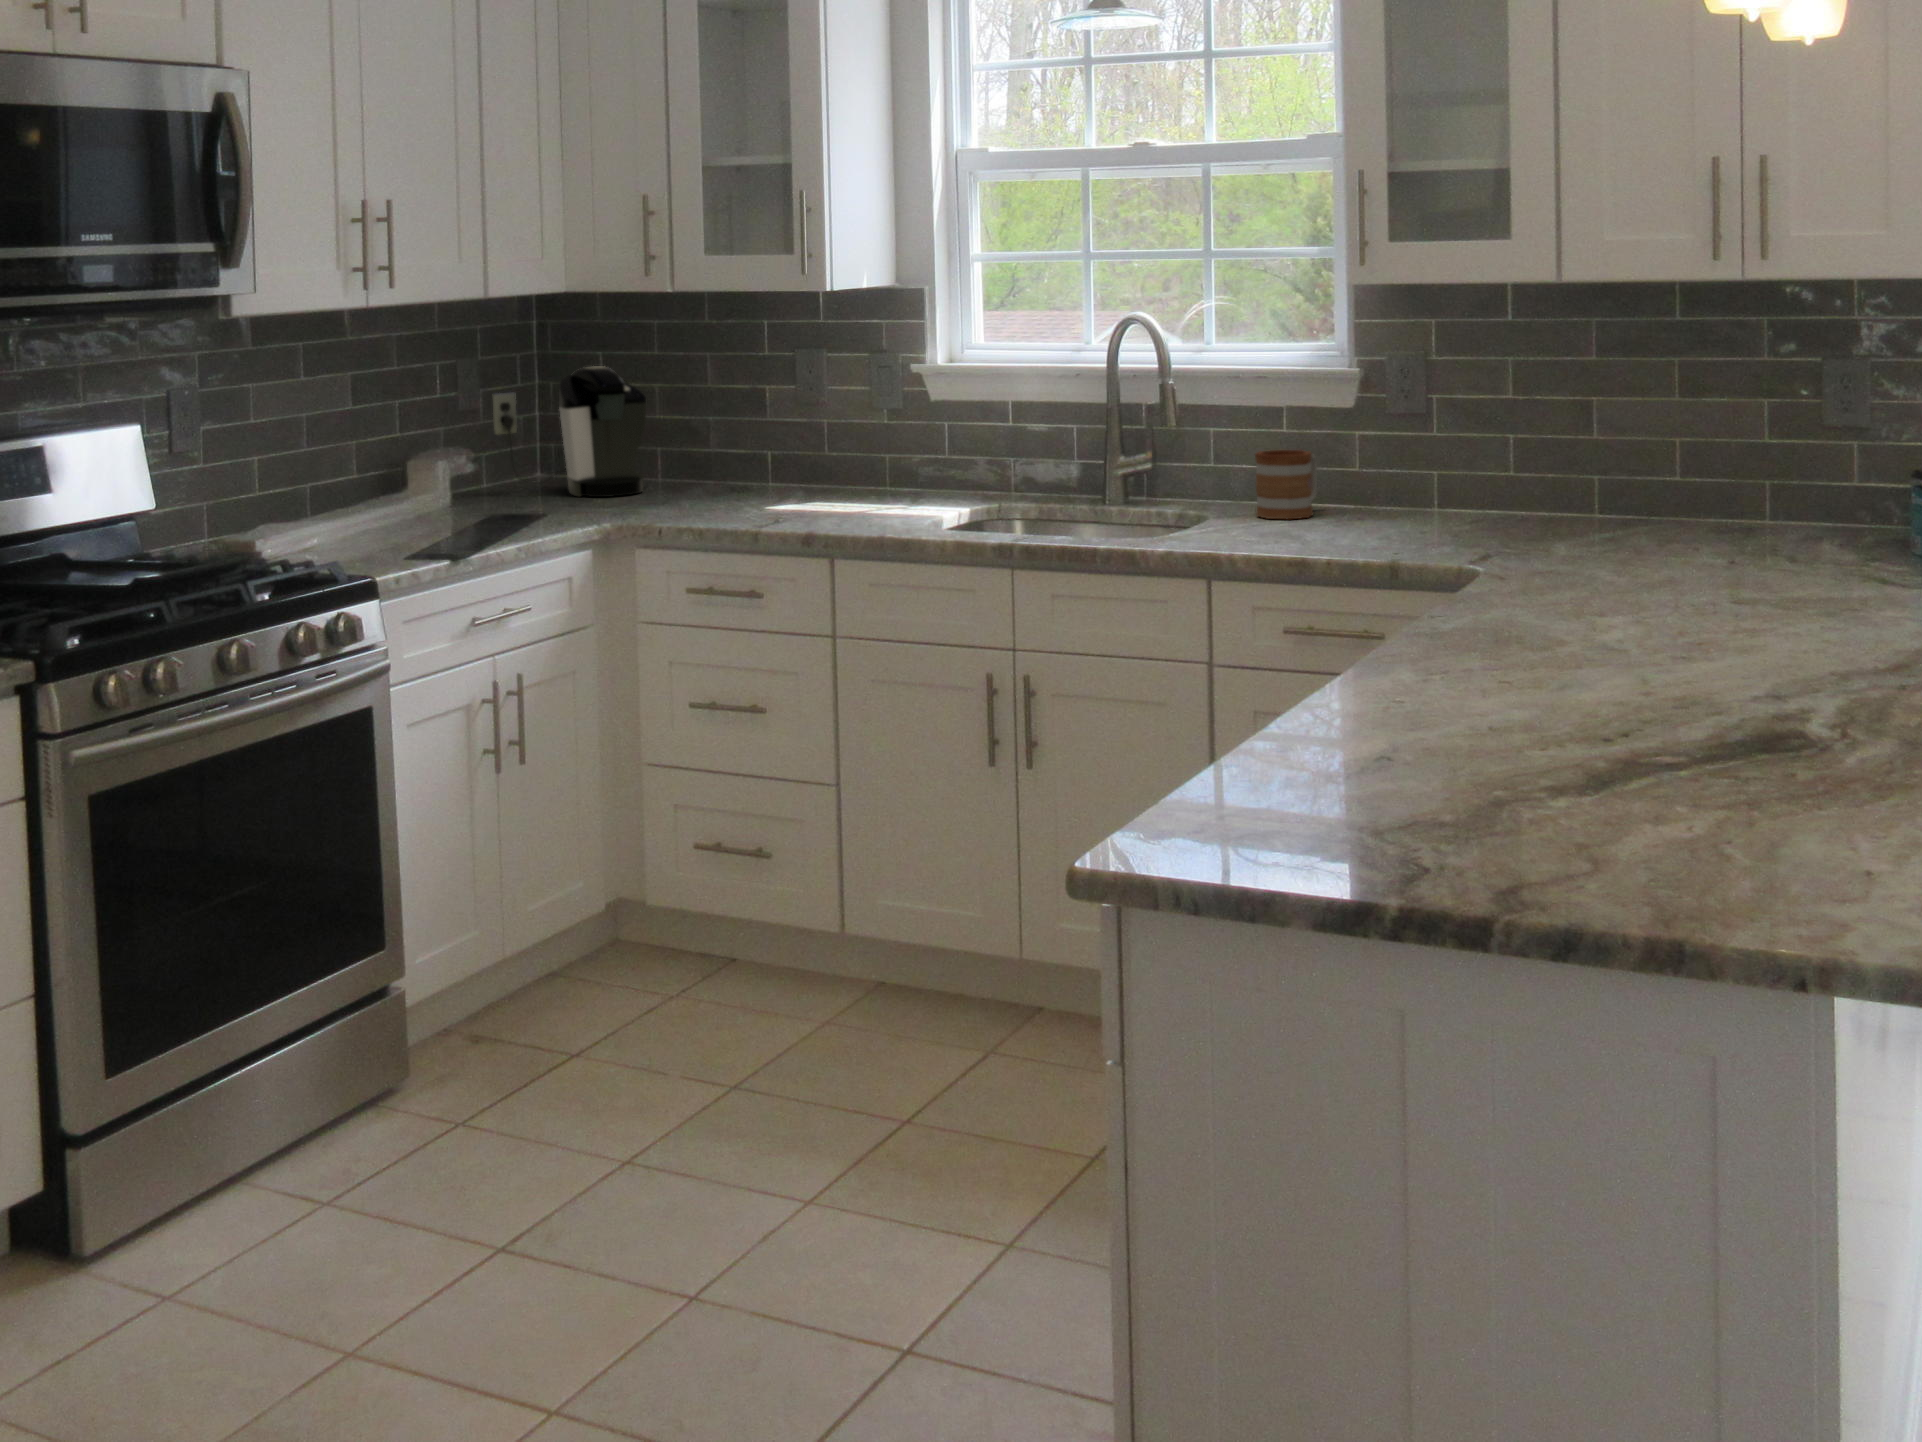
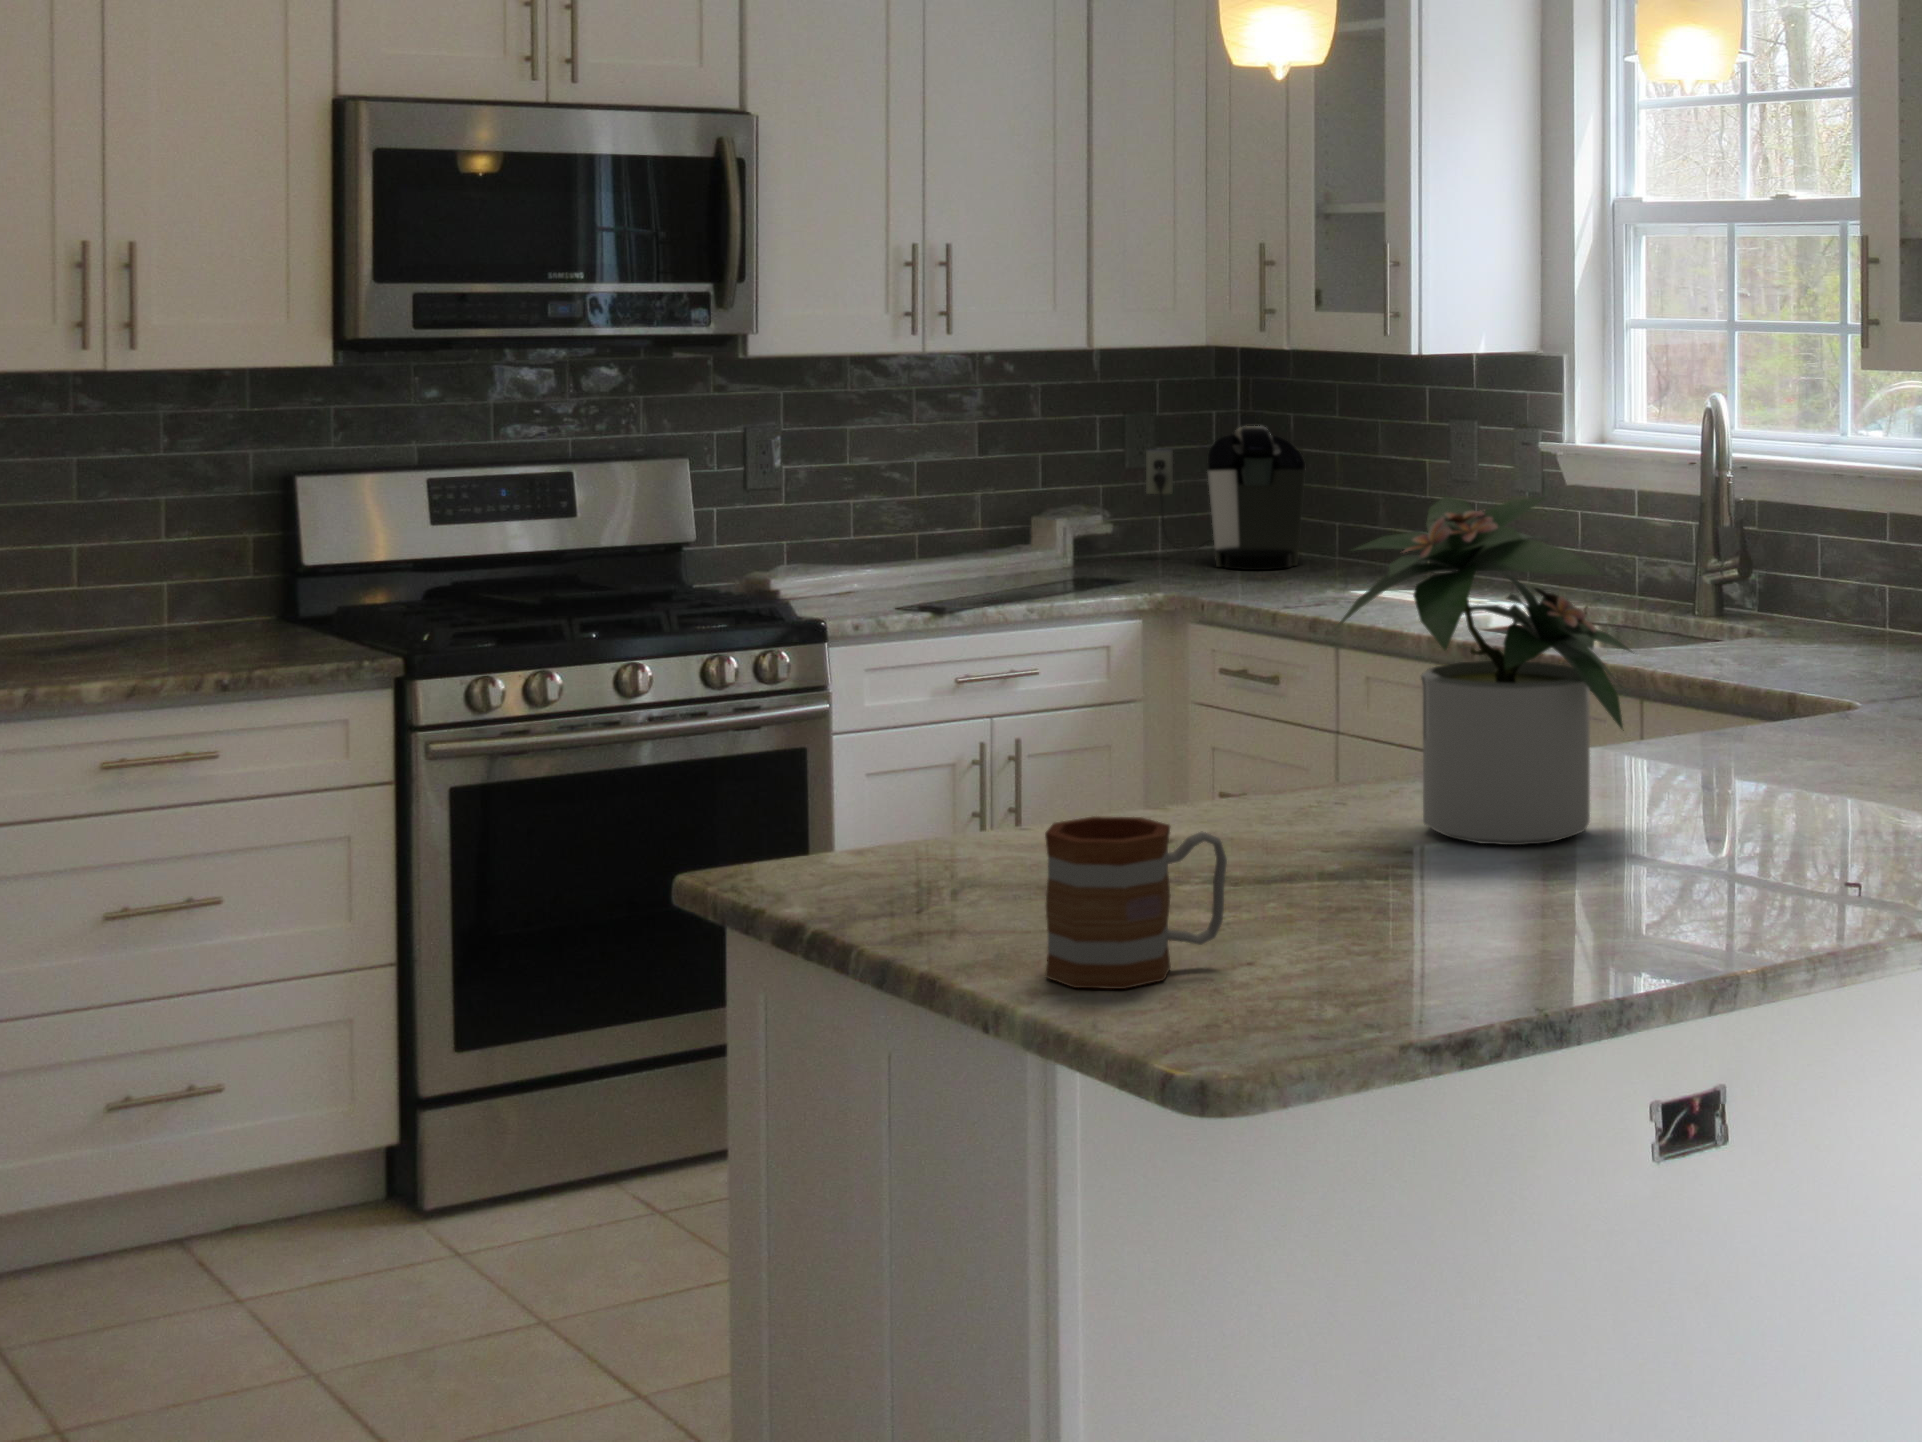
potted plant: none [1450,385,1732,701] -> present [1338,496,1631,845]
mug: present [1255,450,1317,519] -> present [1045,816,1227,989]

